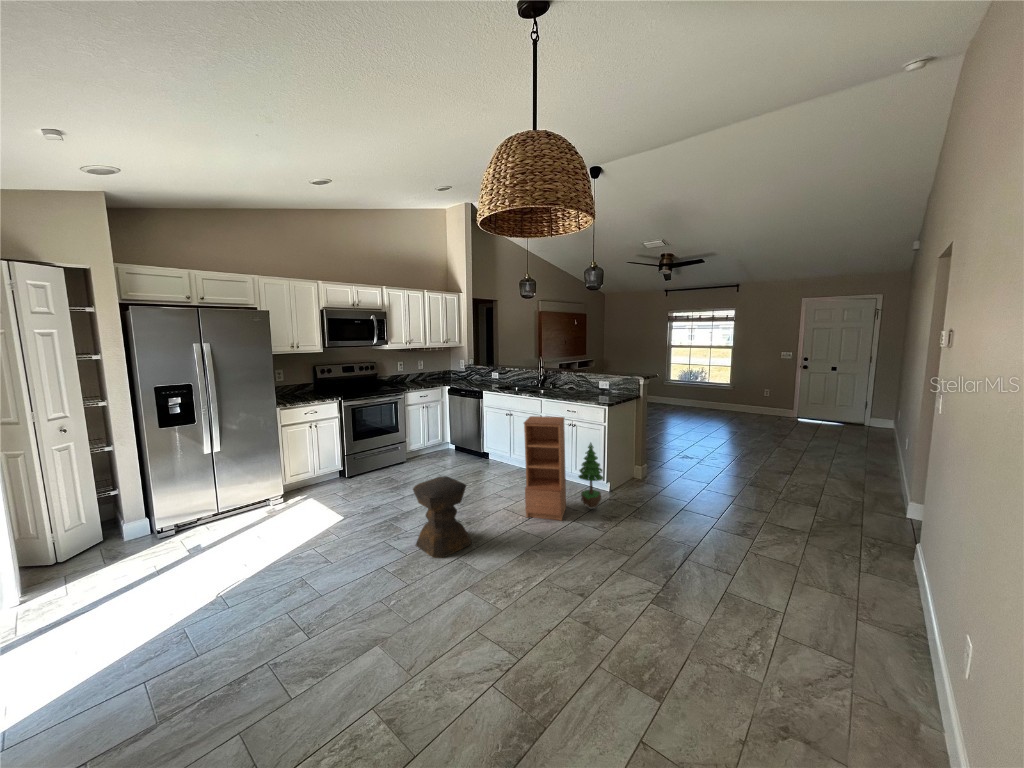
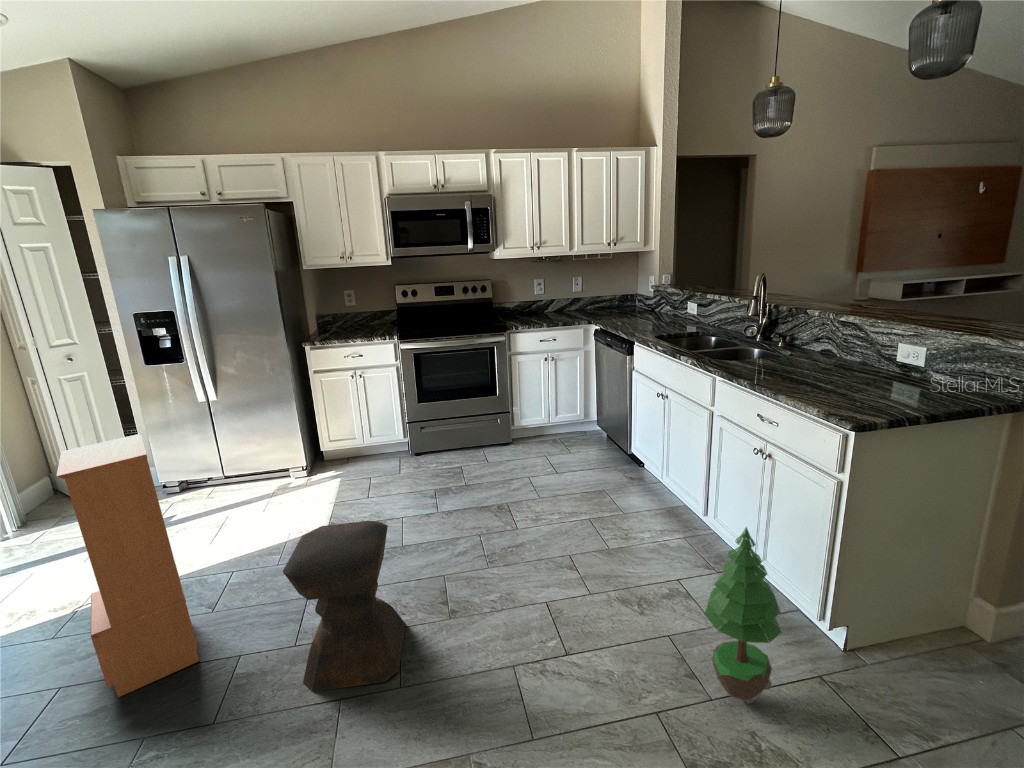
bookcase: present [524,416,566,521] -> present [57,434,199,697]

